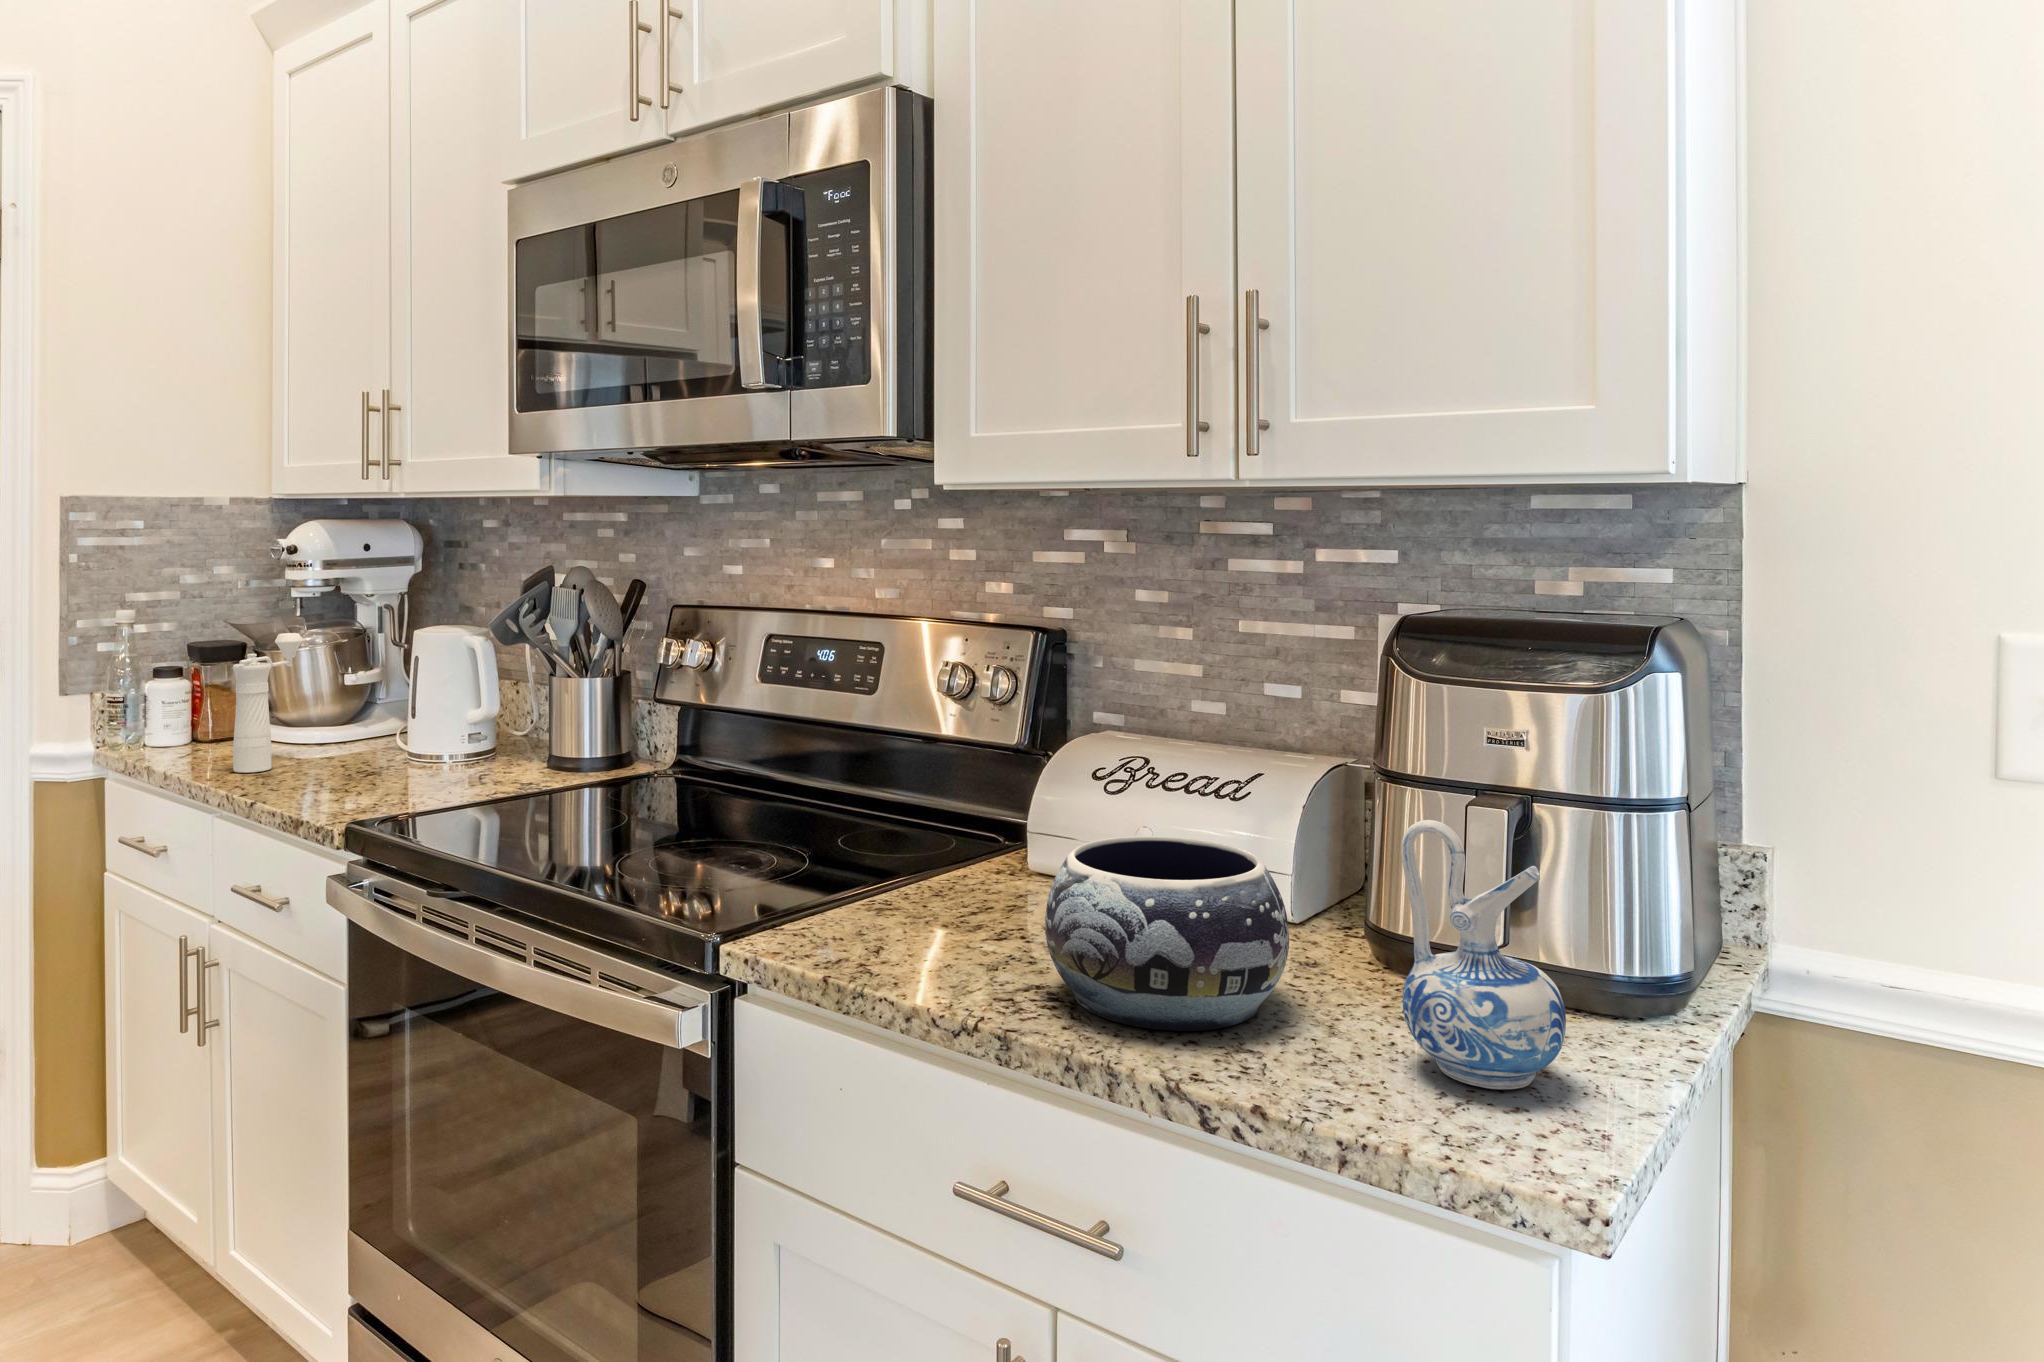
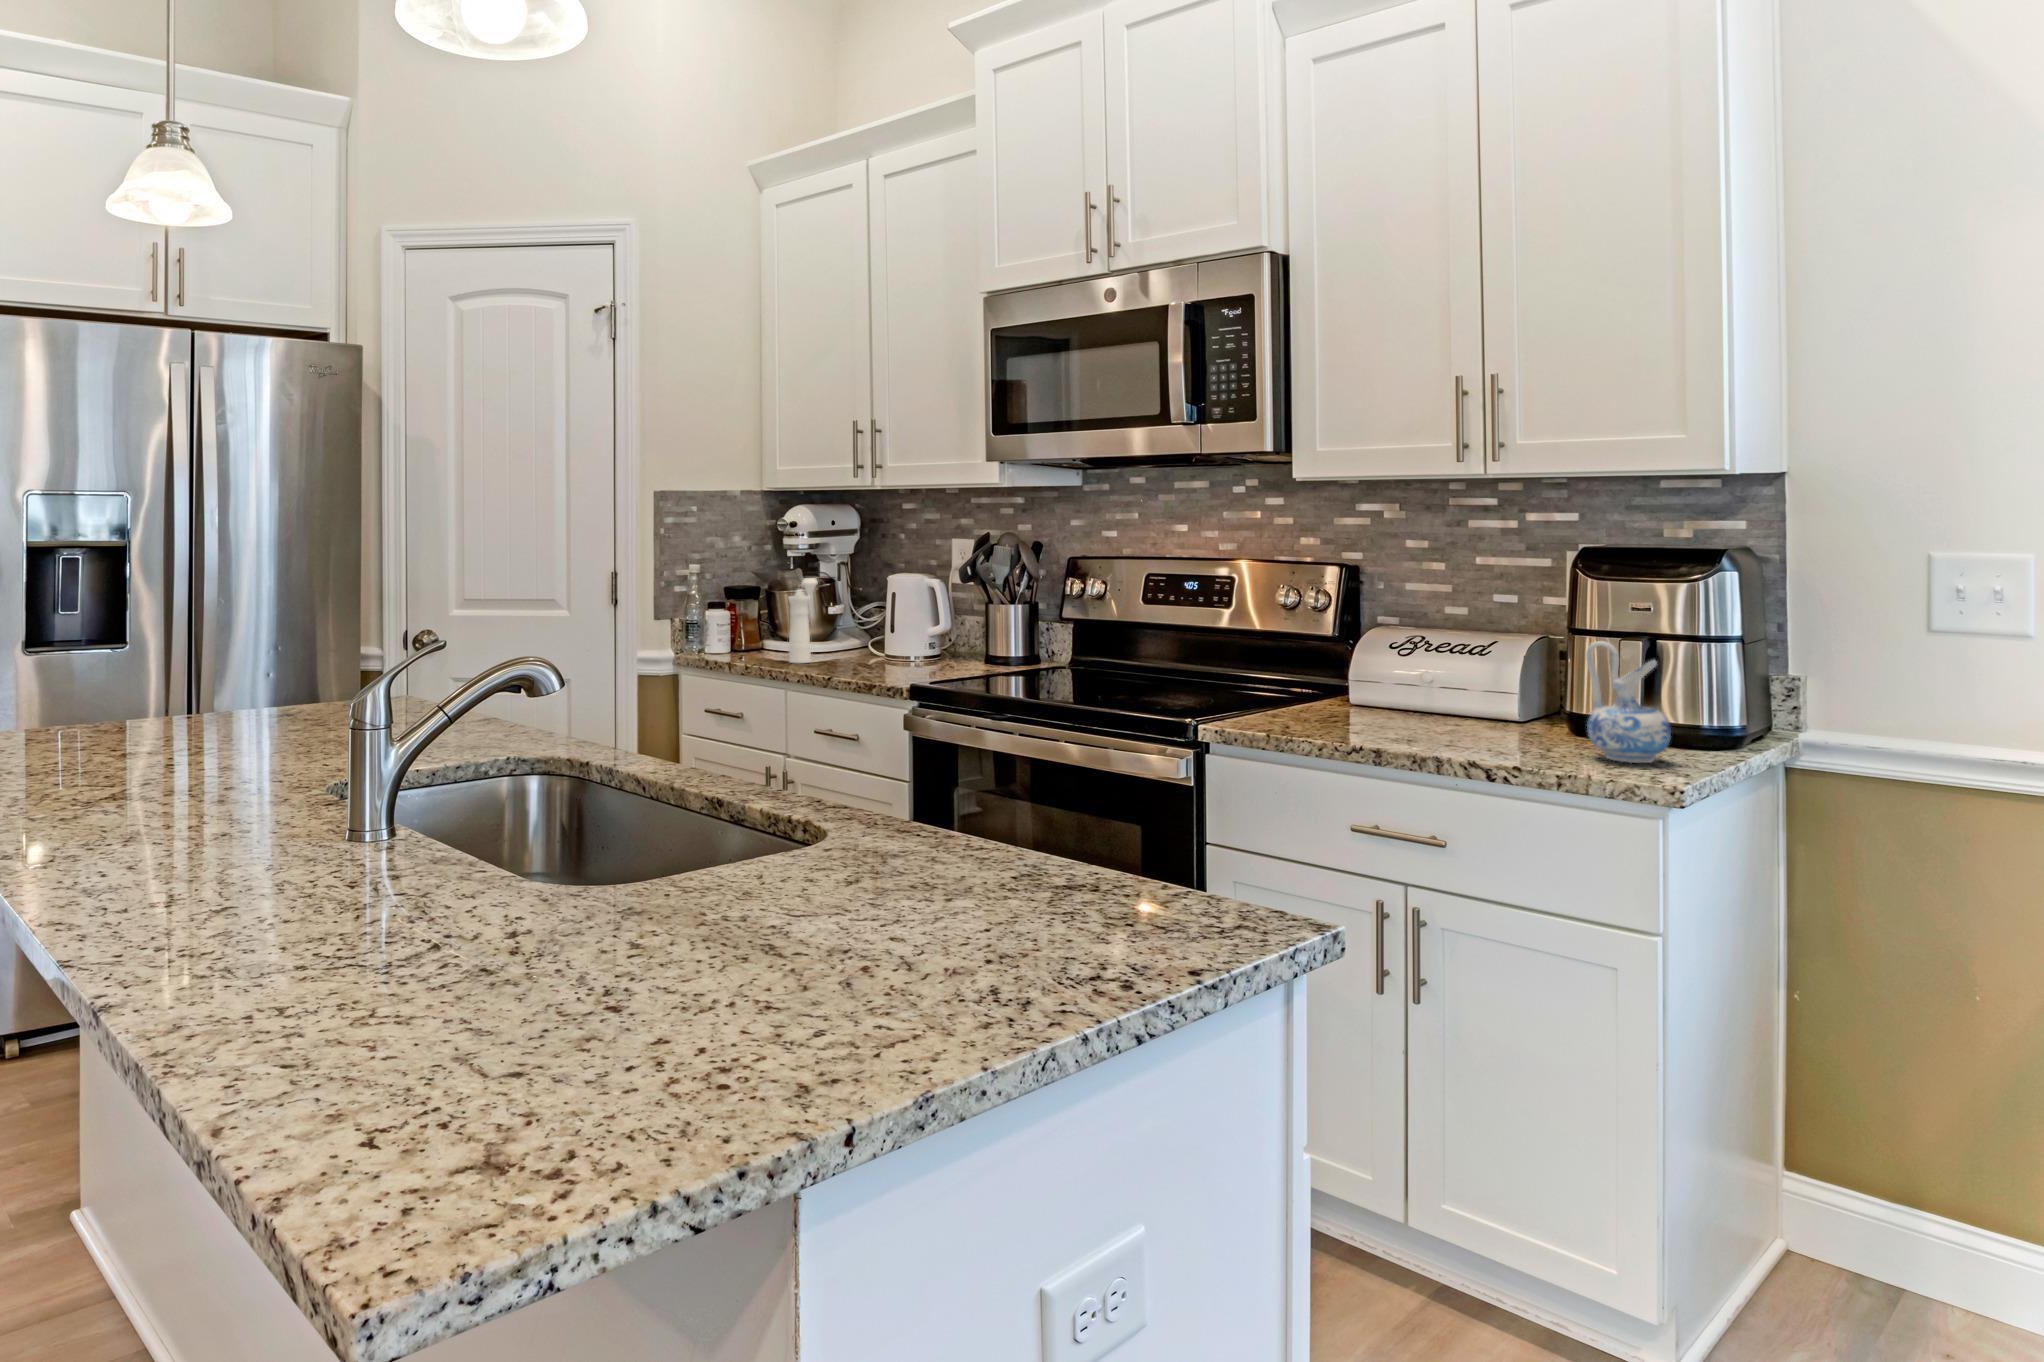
decorative bowl: present [1045,836,1289,1031] -> none [1391,663,1525,748]

